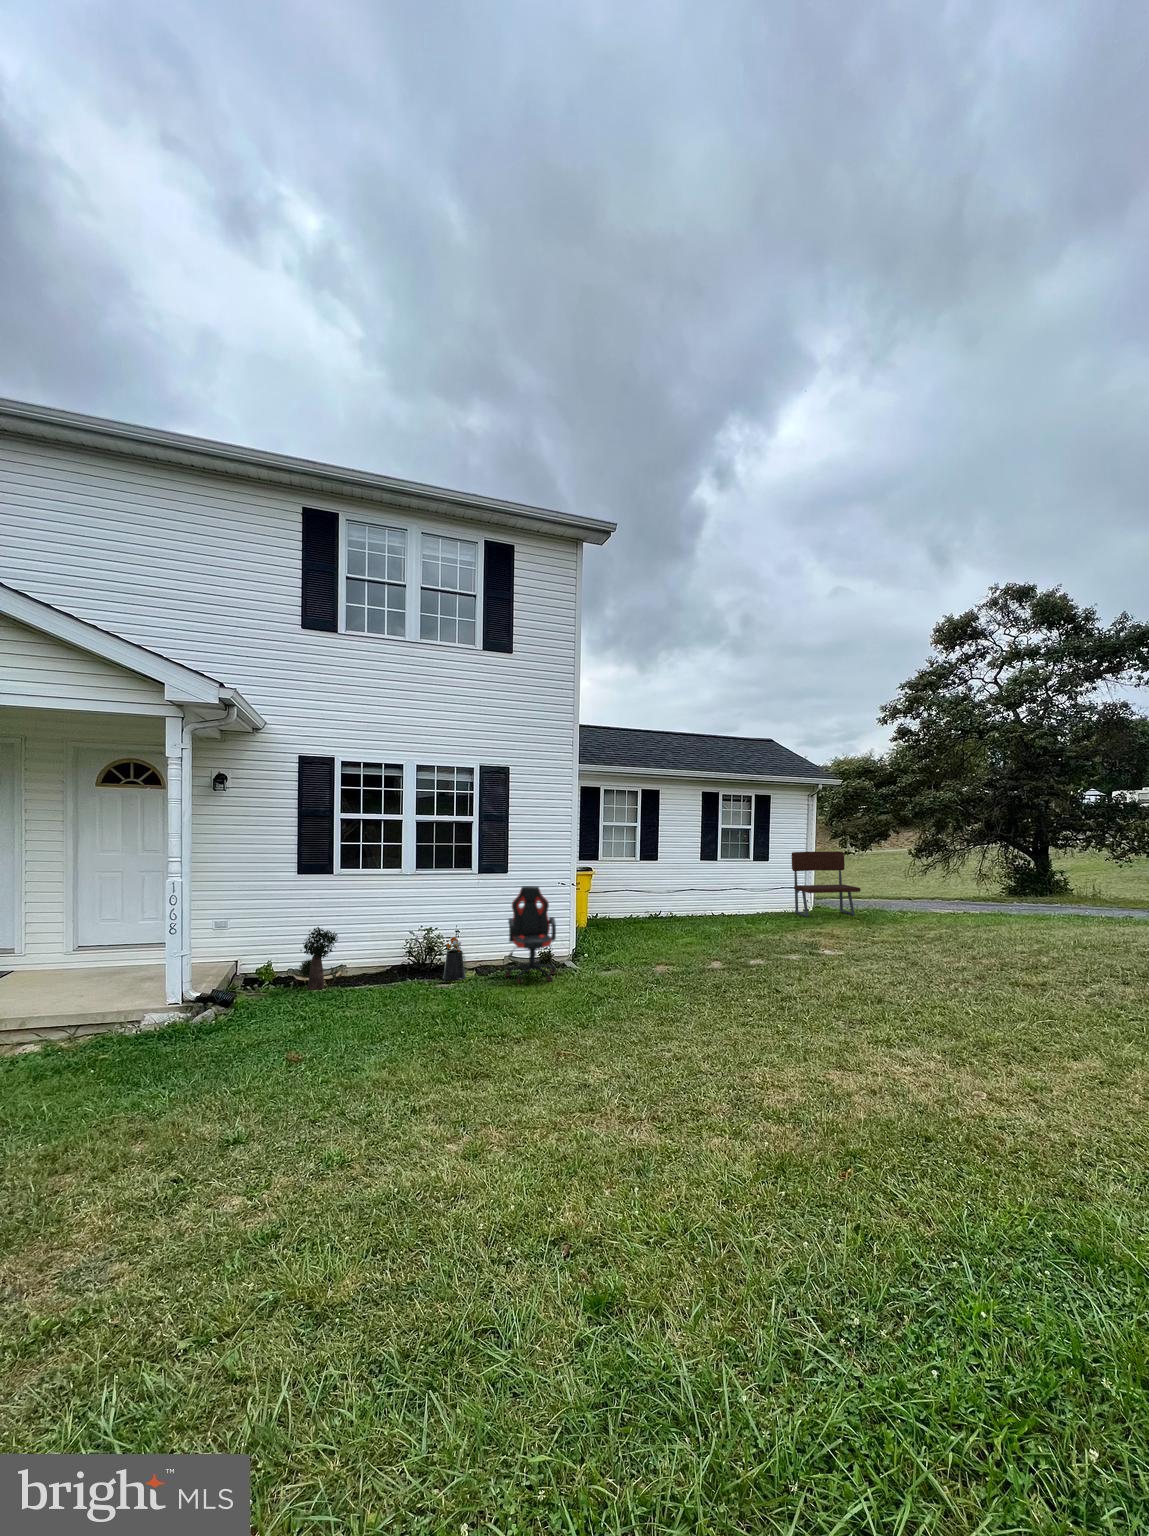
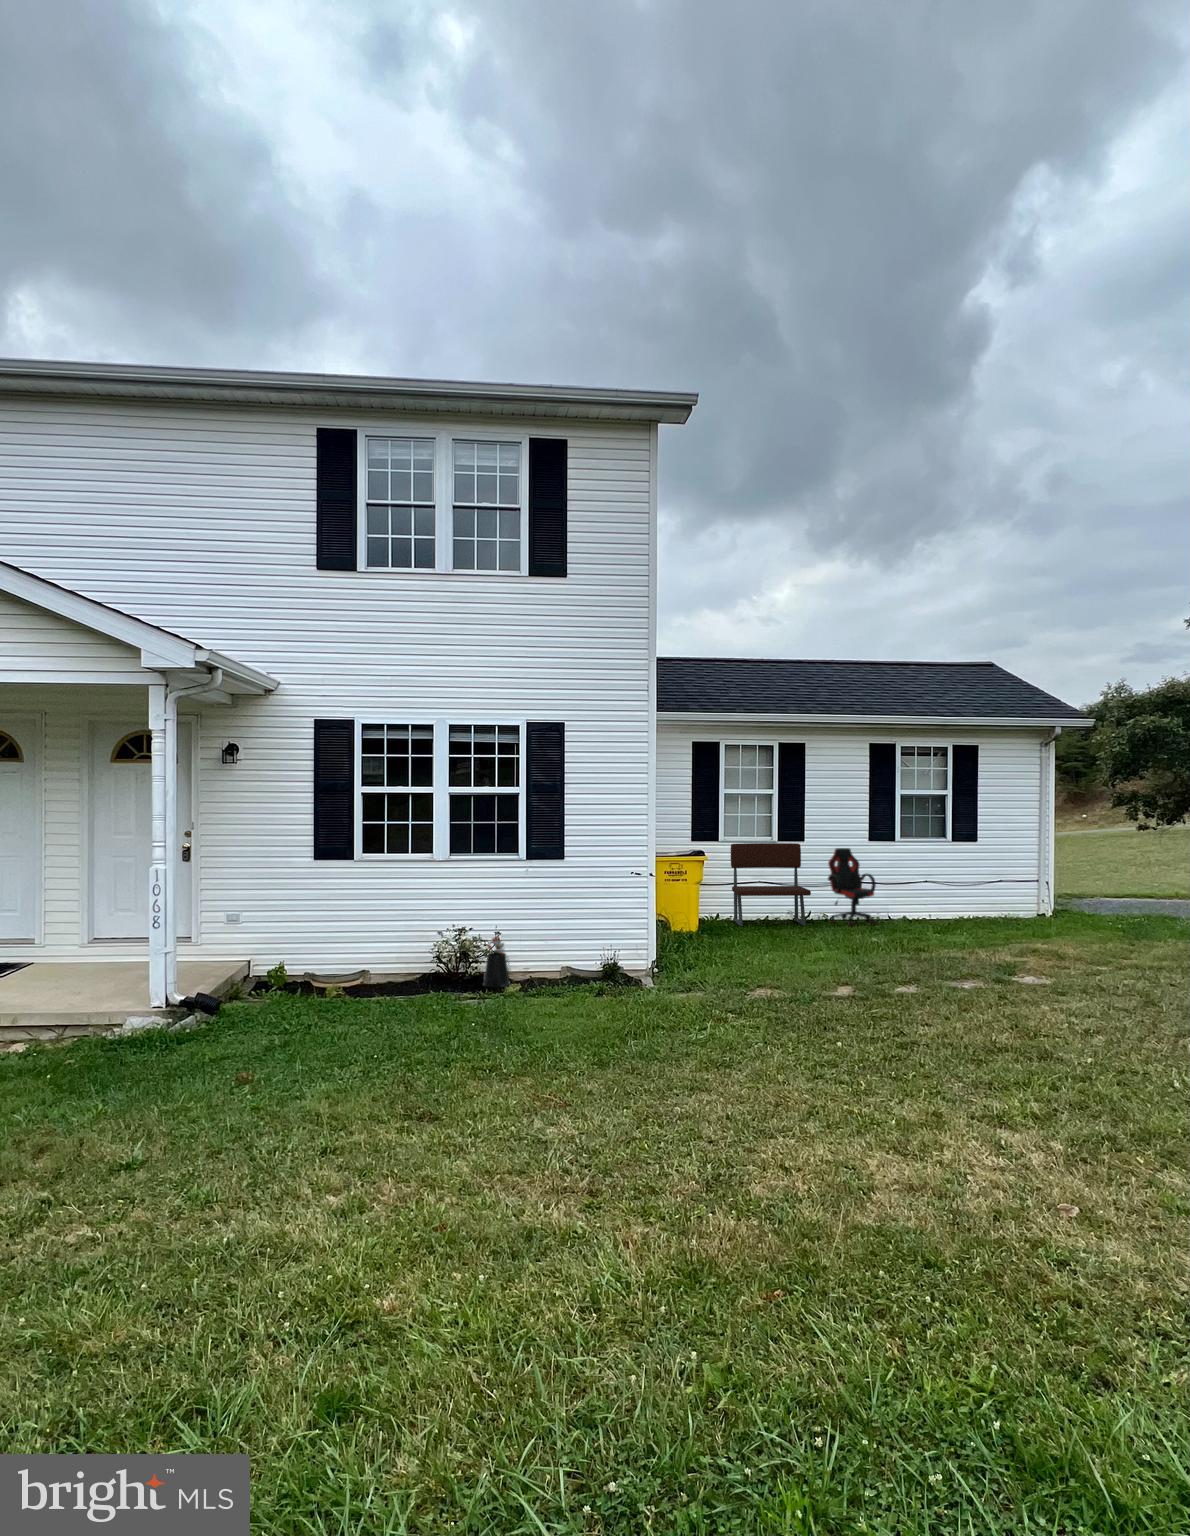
bench: present [792,851,861,917] -> present [731,843,811,926]
chair: present [505,886,556,983] -> present [828,848,877,926]
potted plant: present [299,927,339,990] -> none [314,921,361,995]

